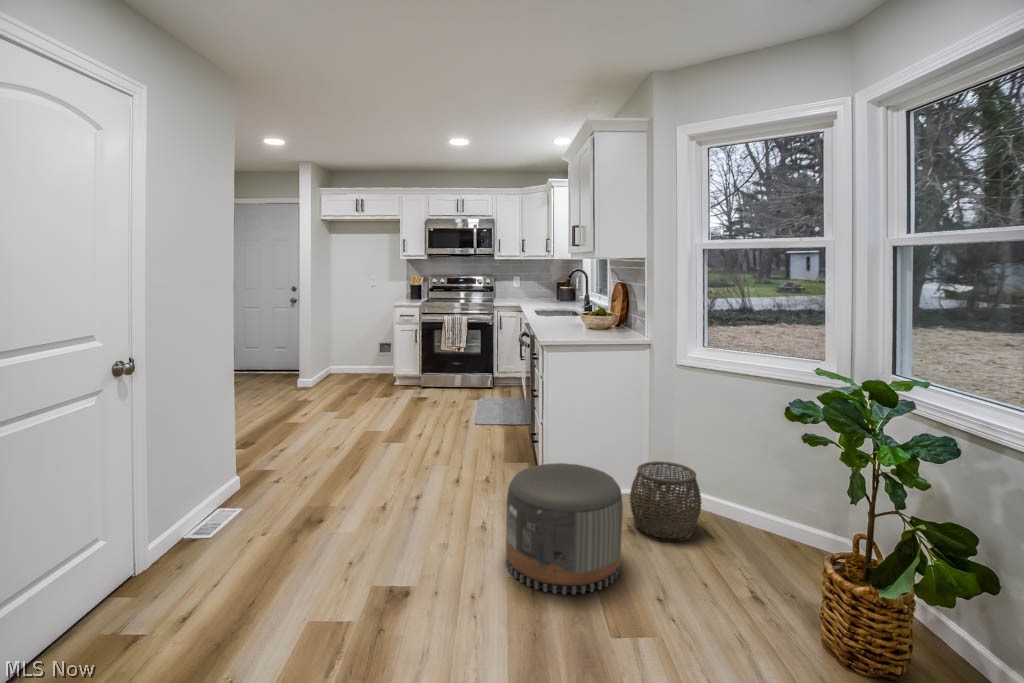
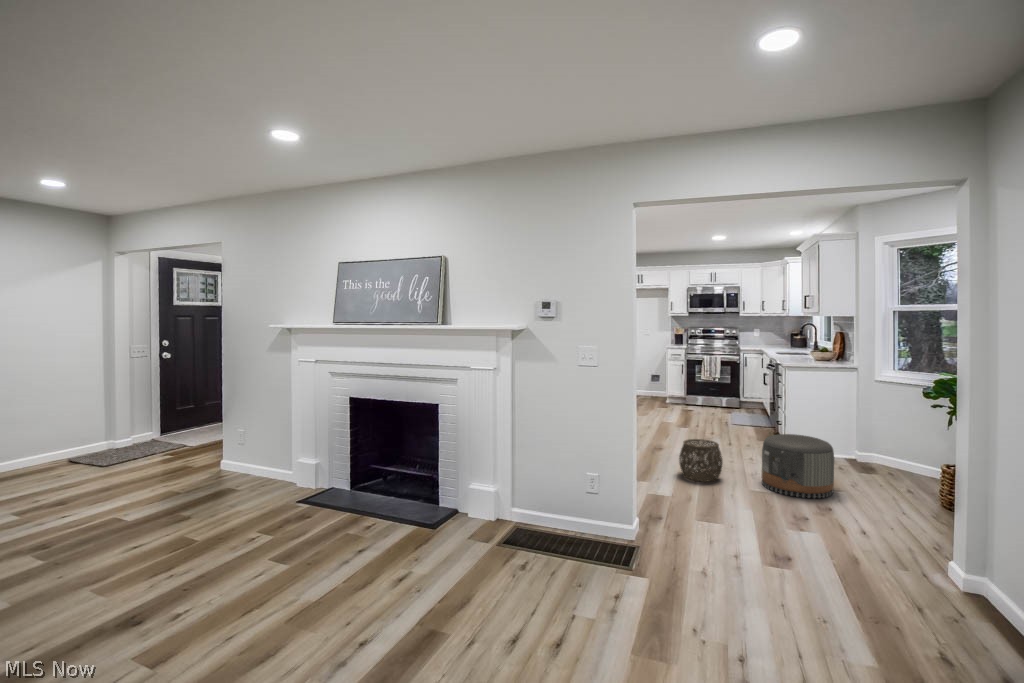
woven basket: present [630,461,702,539] -> present [679,439,723,482]

